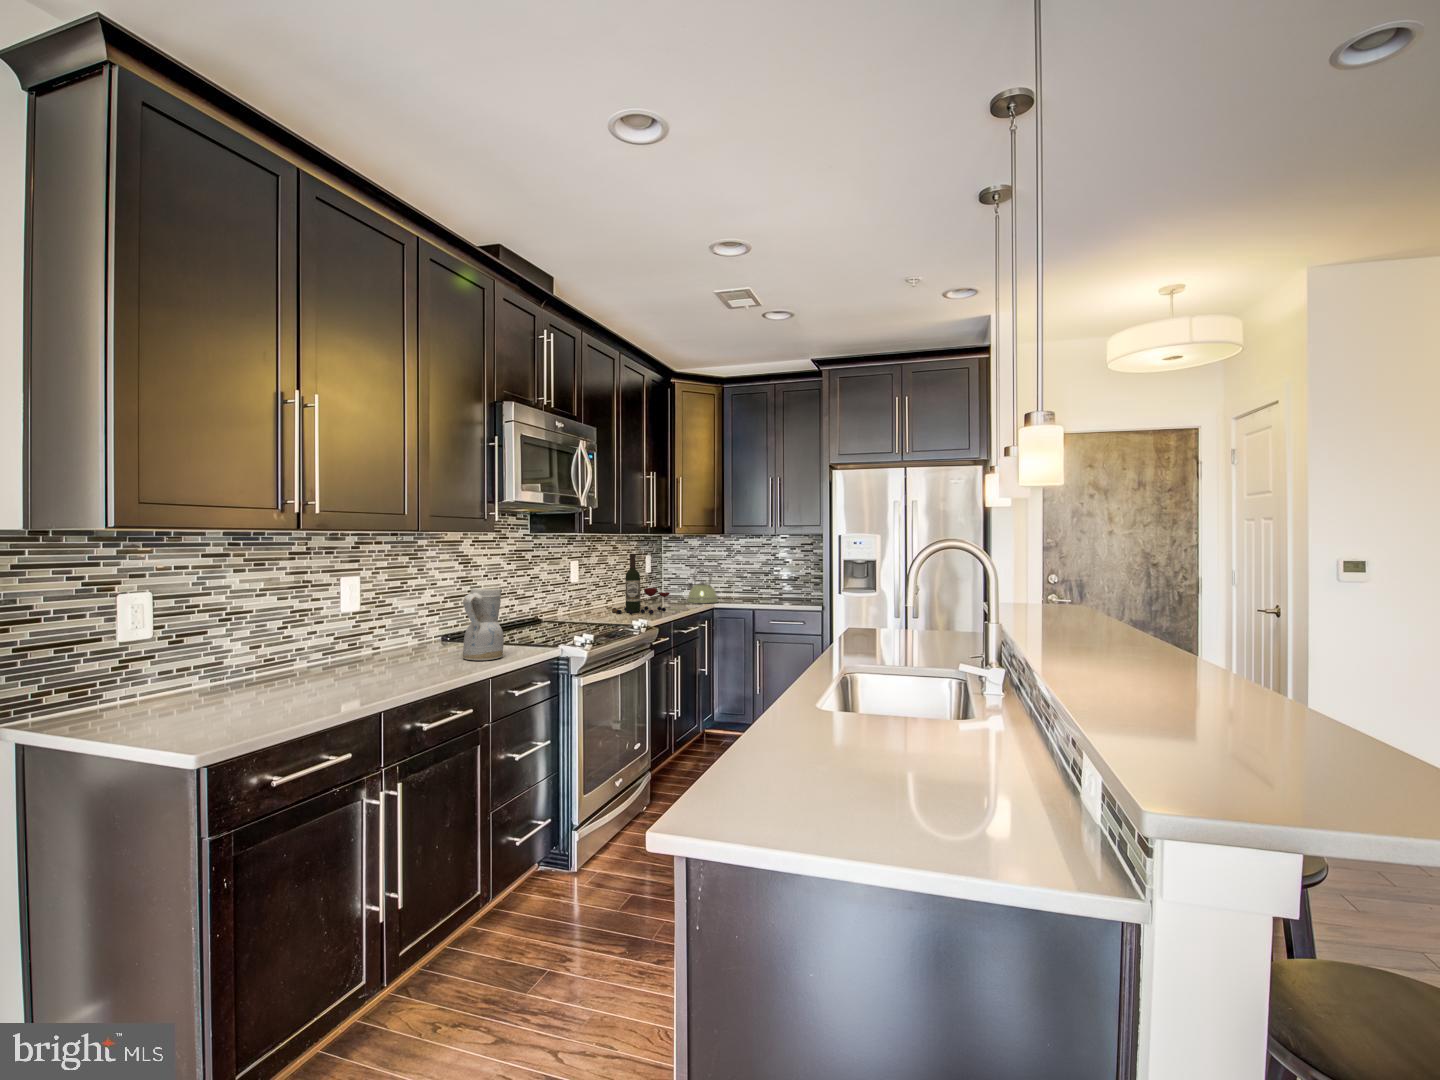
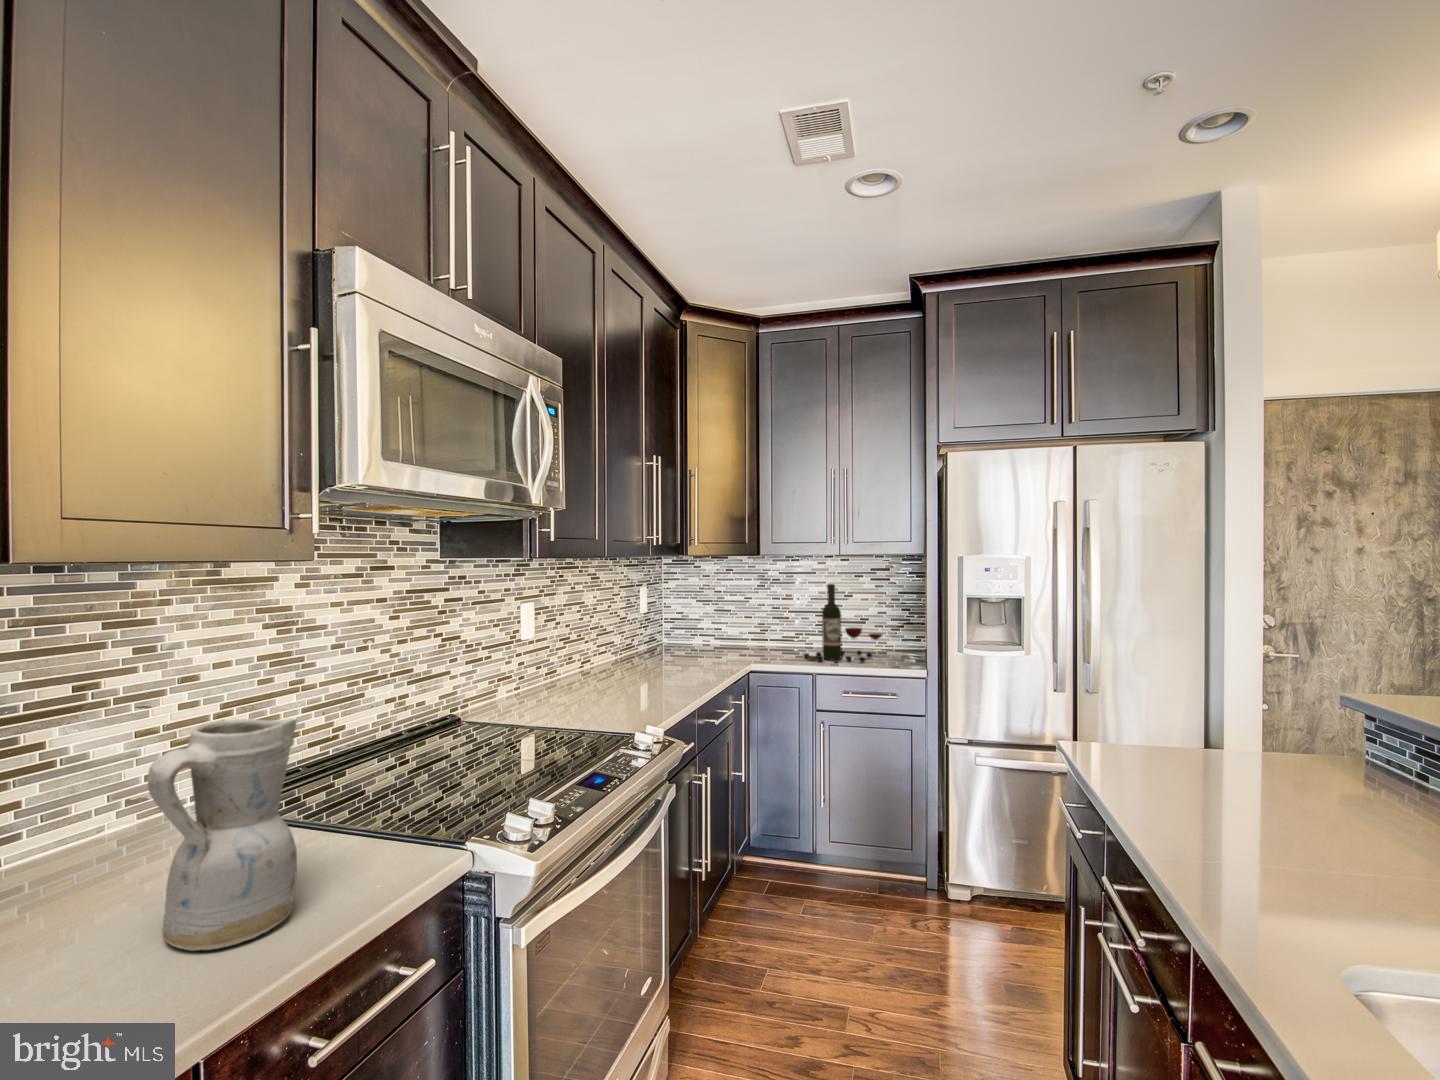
wine bottle: present [612,554,670,614] -> present [804,584,882,662]
kettle: present [687,570,718,603] -> none [701,603,750,660]

